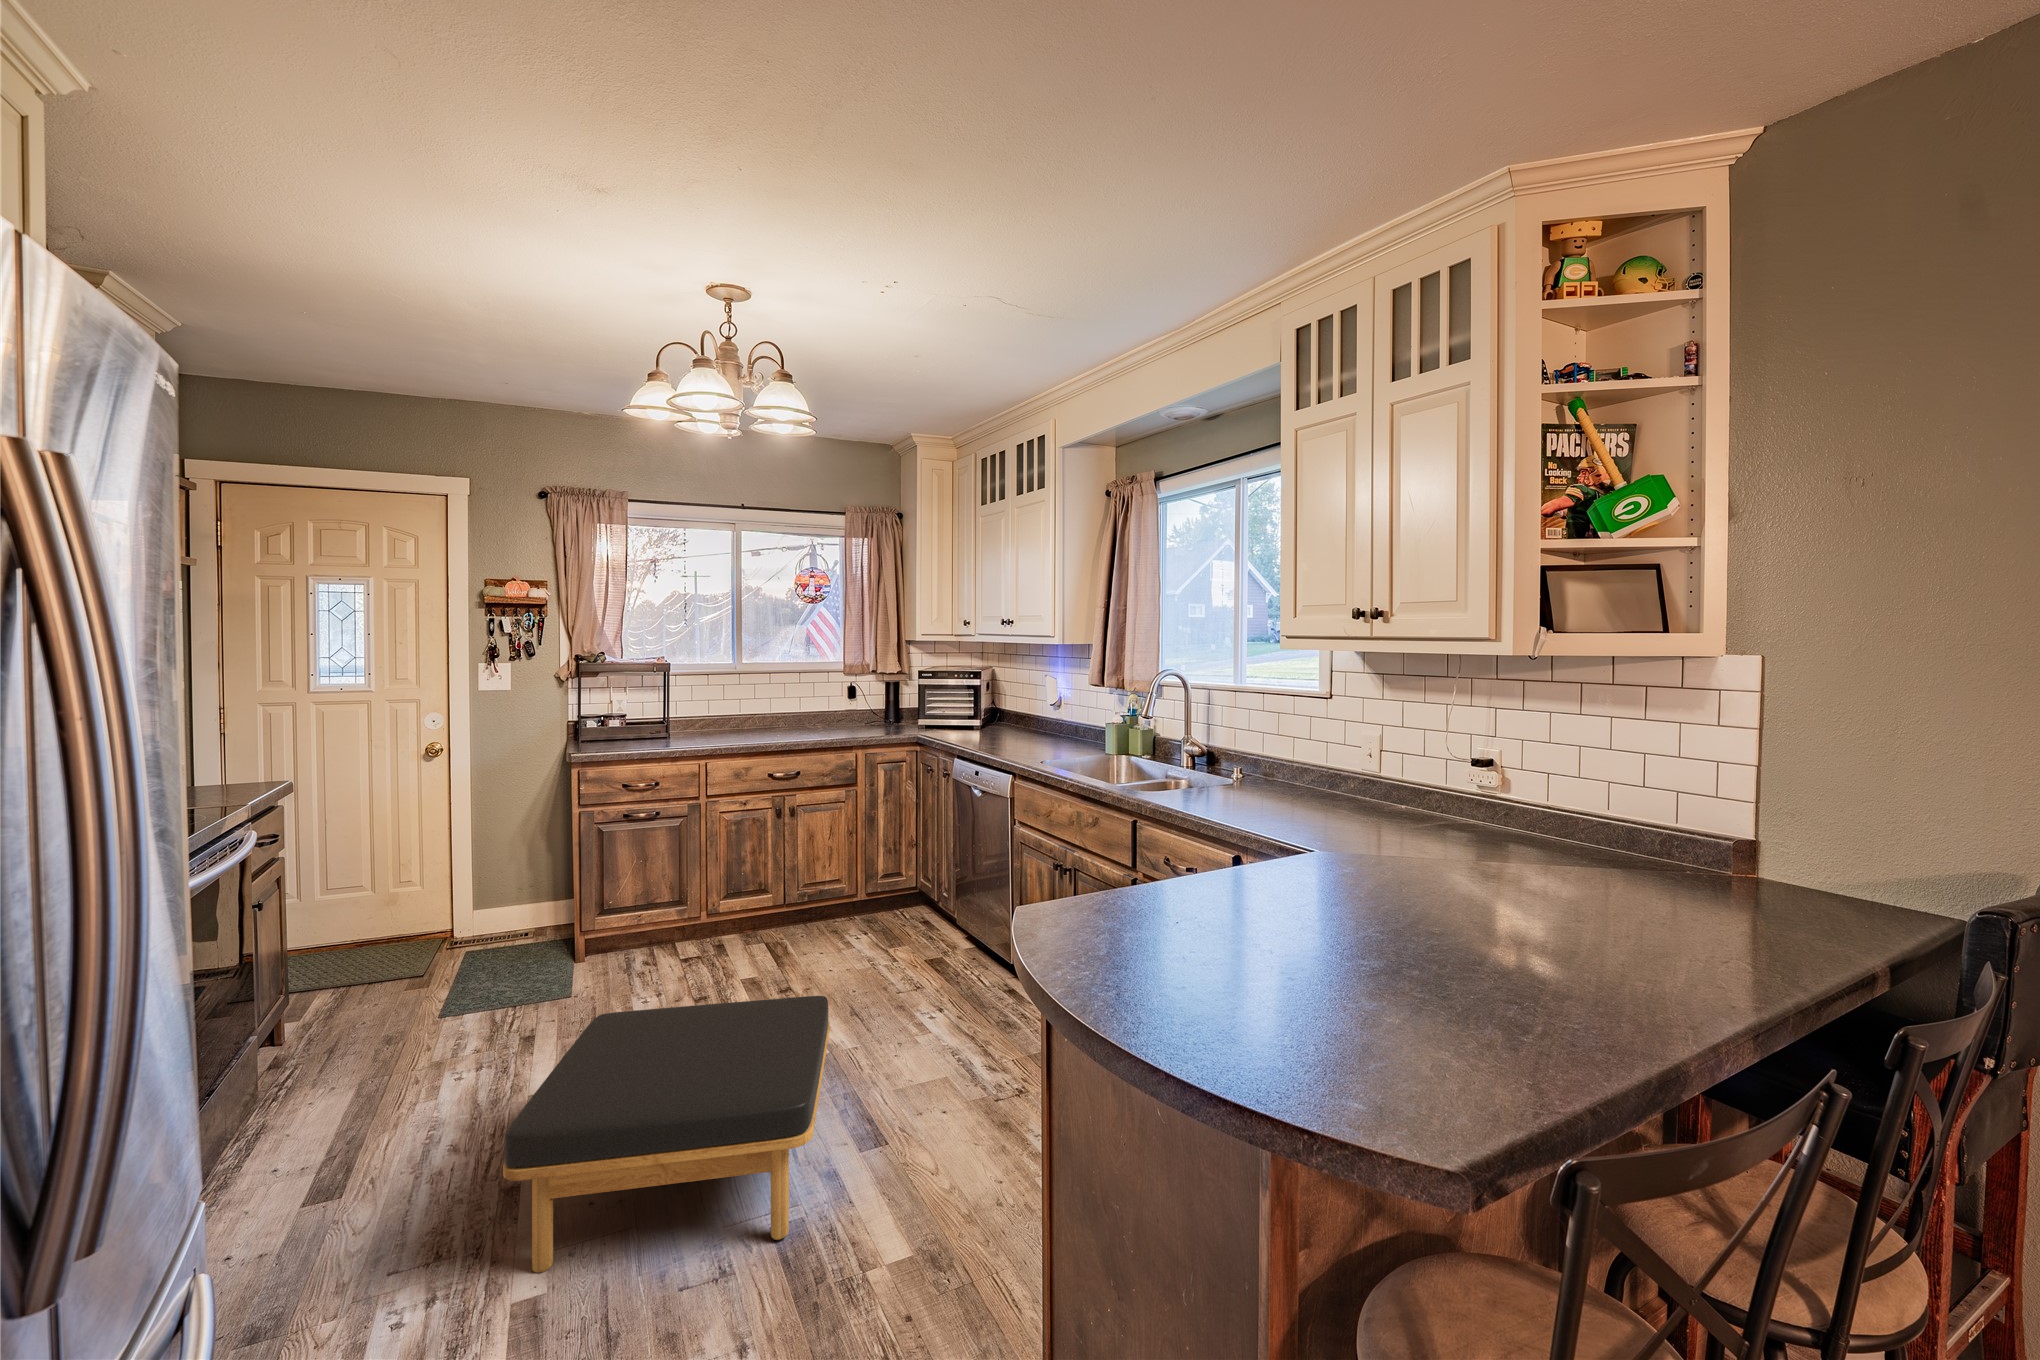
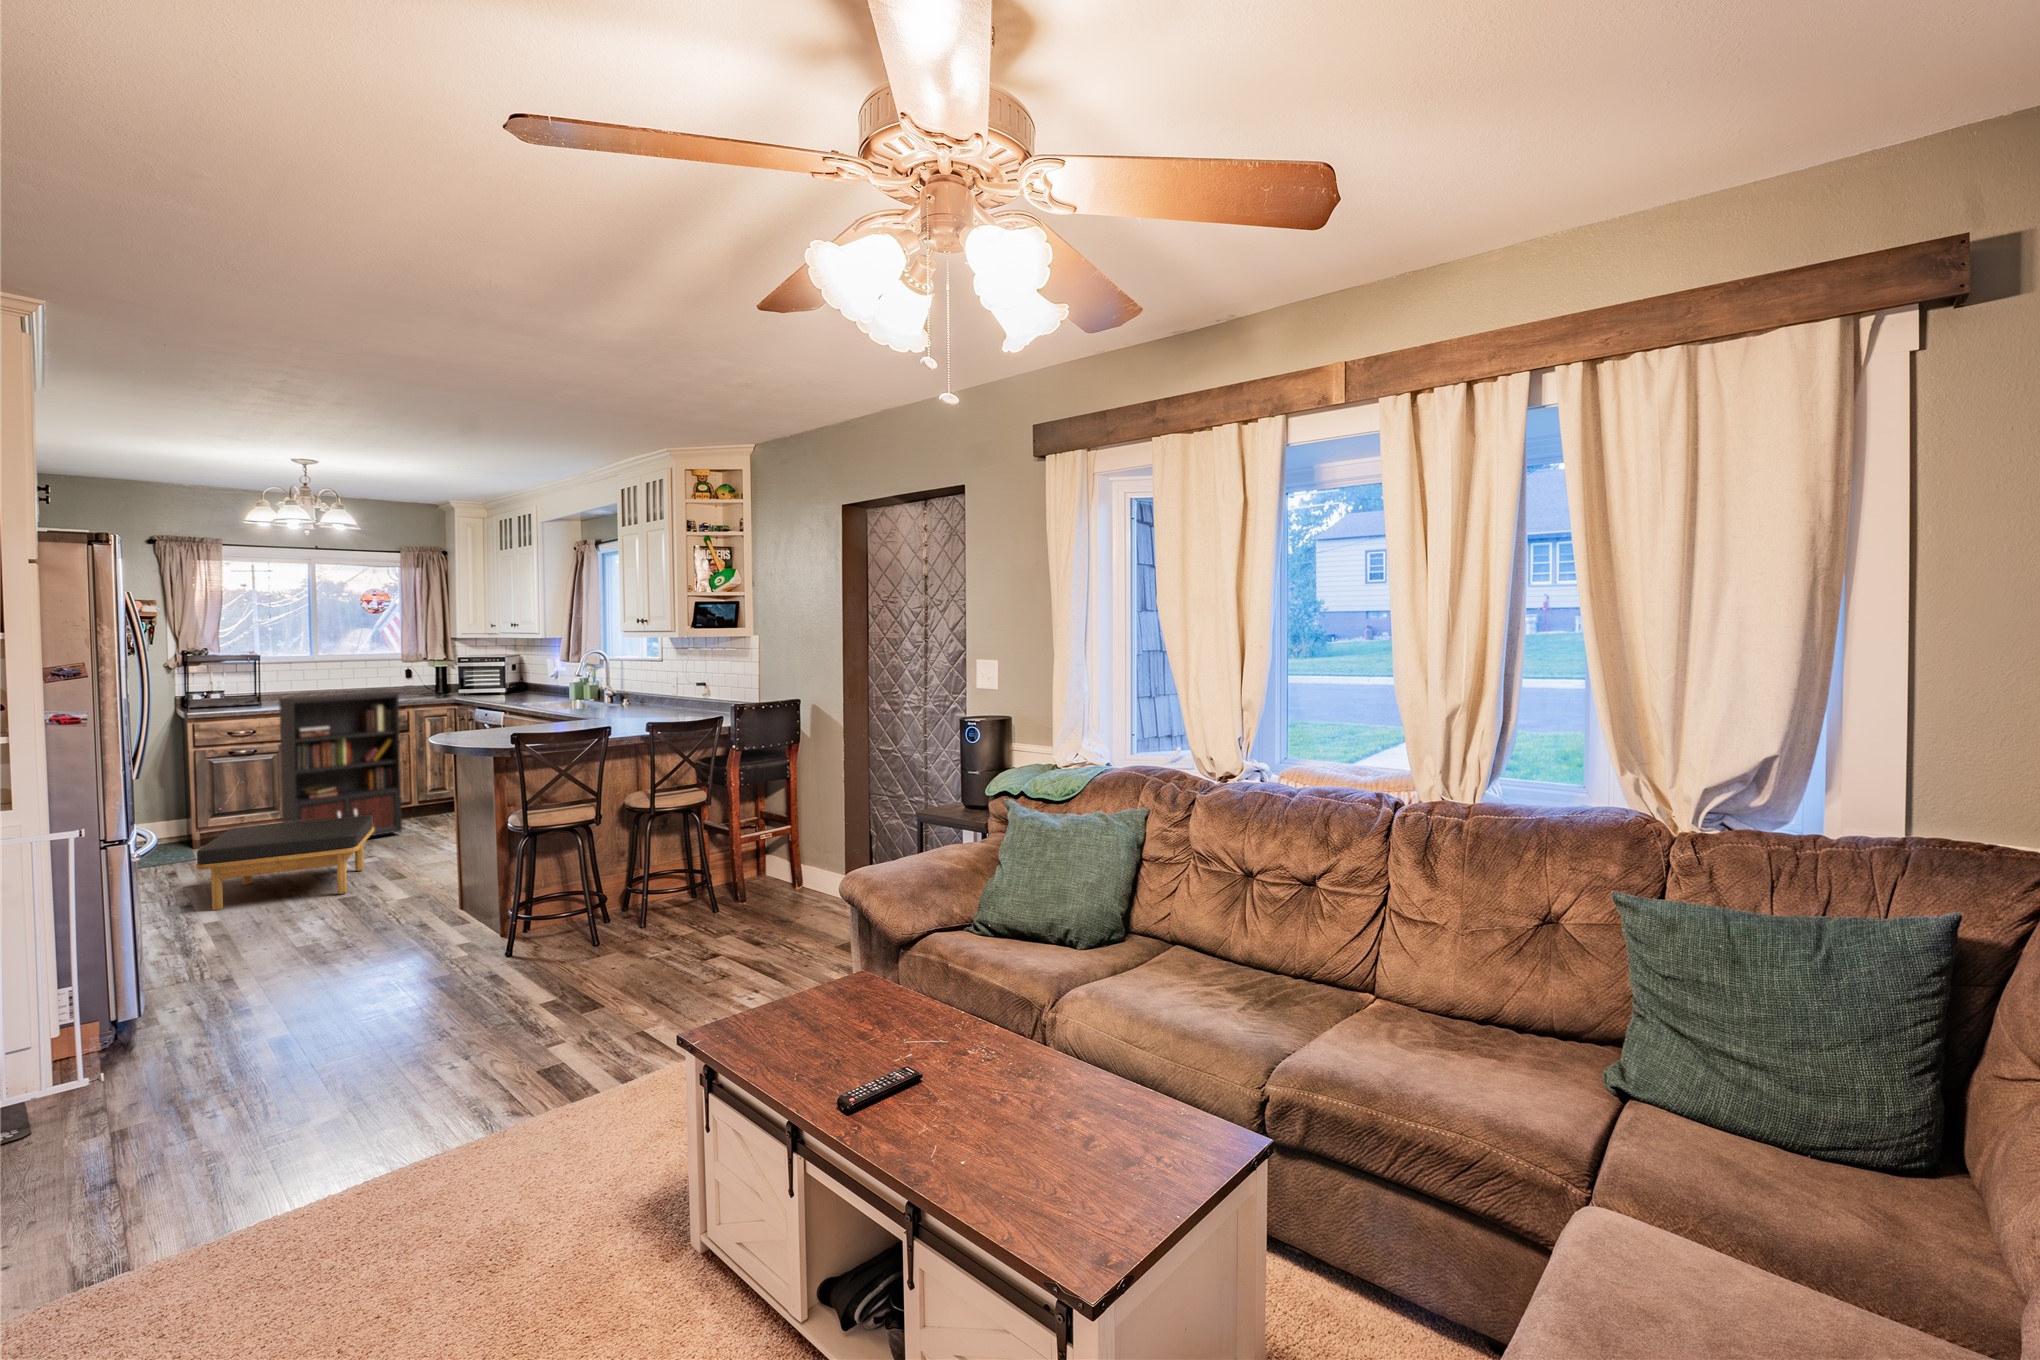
bookcase: none [689,727,853,1004] -> present [279,692,406,836]

